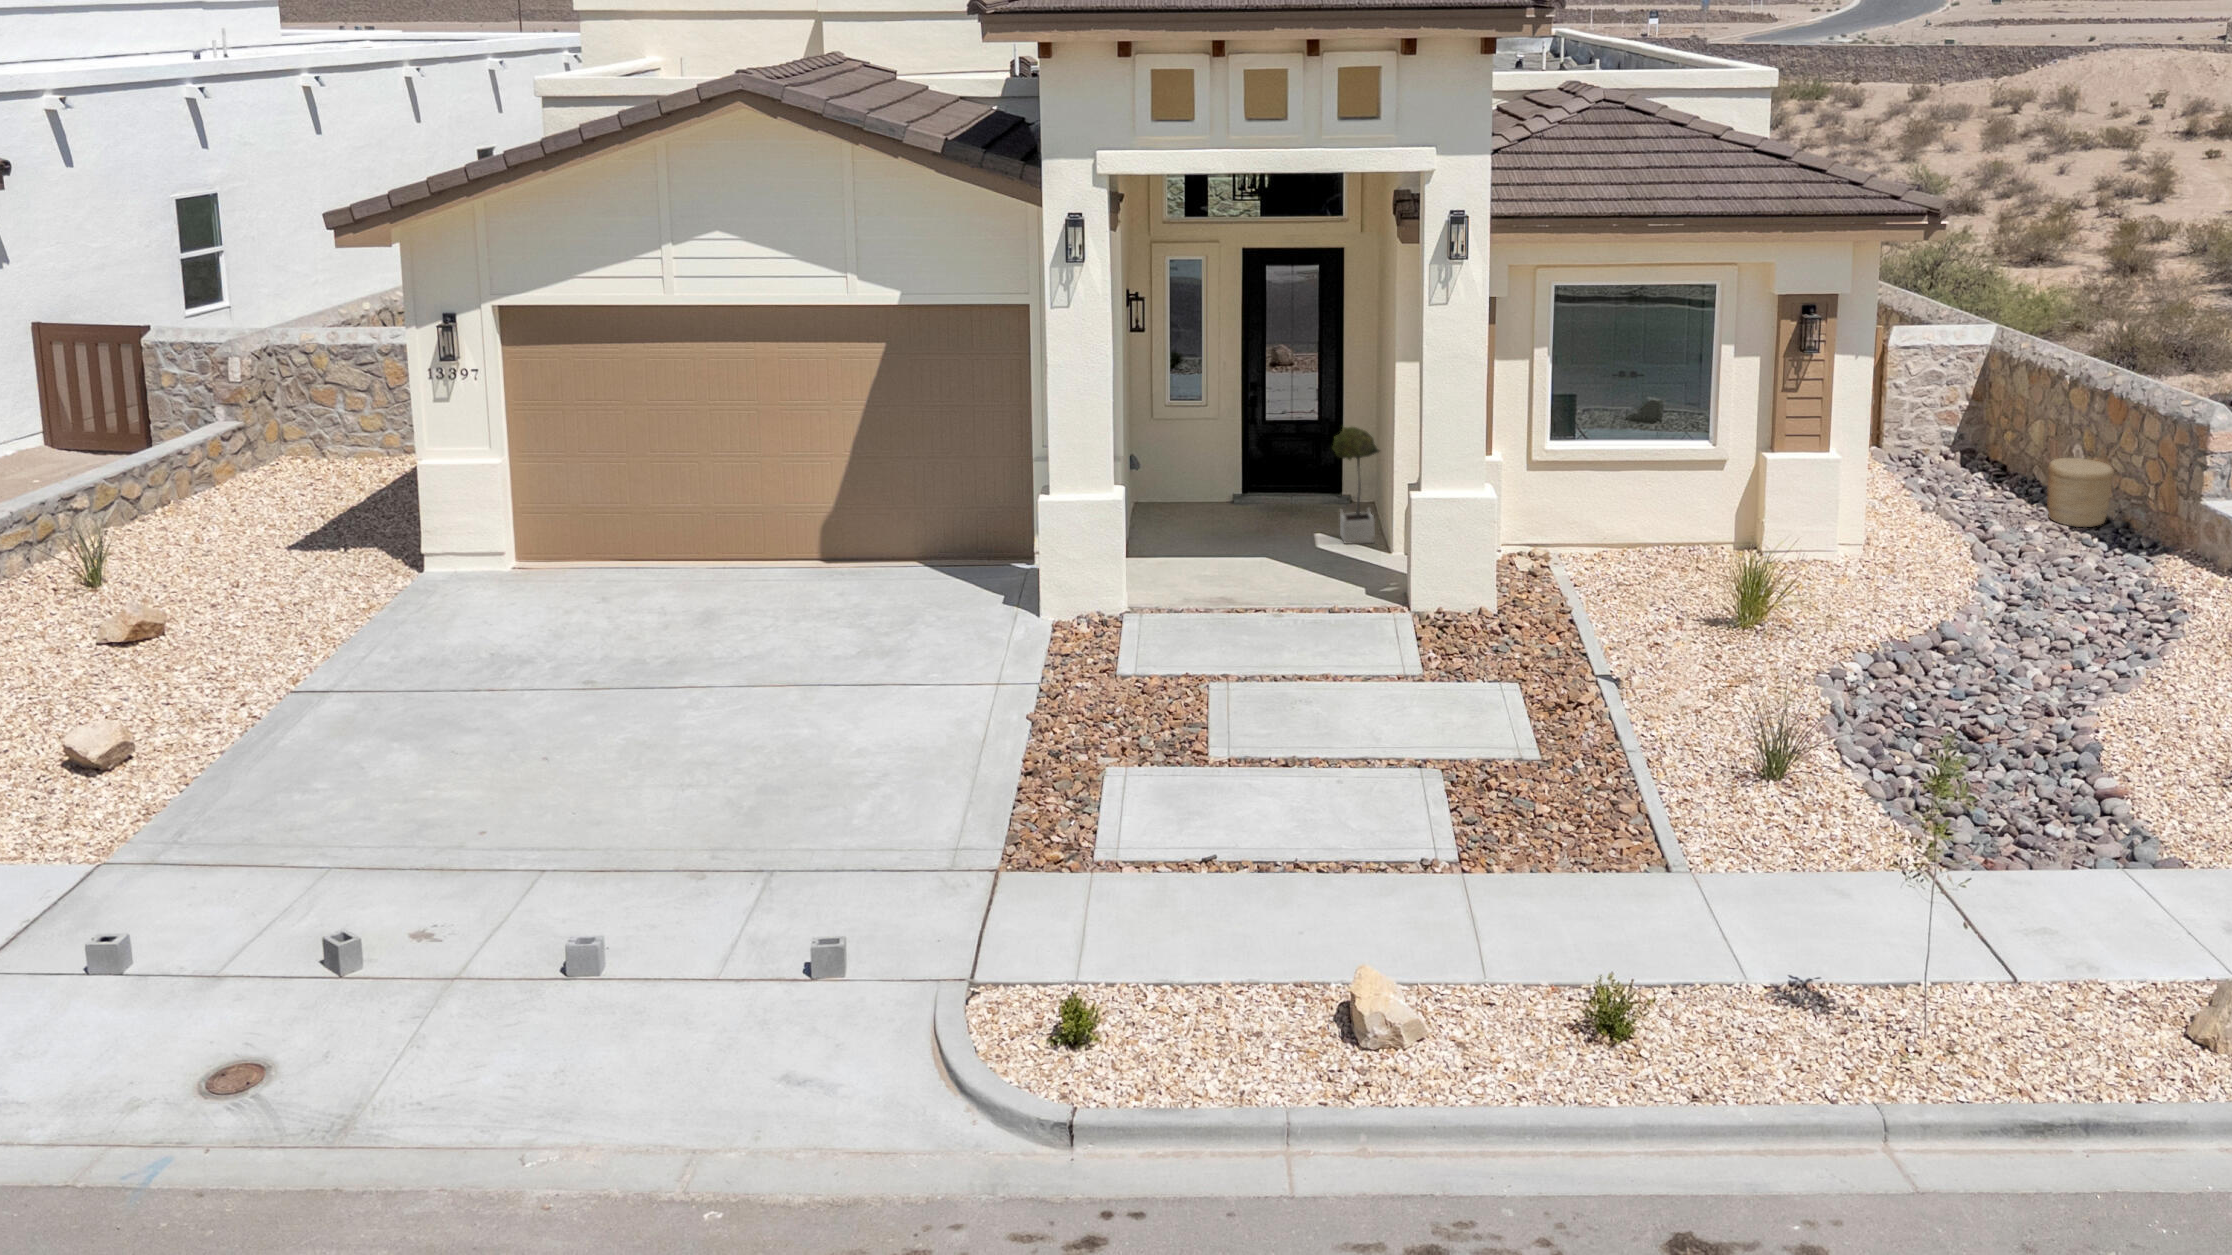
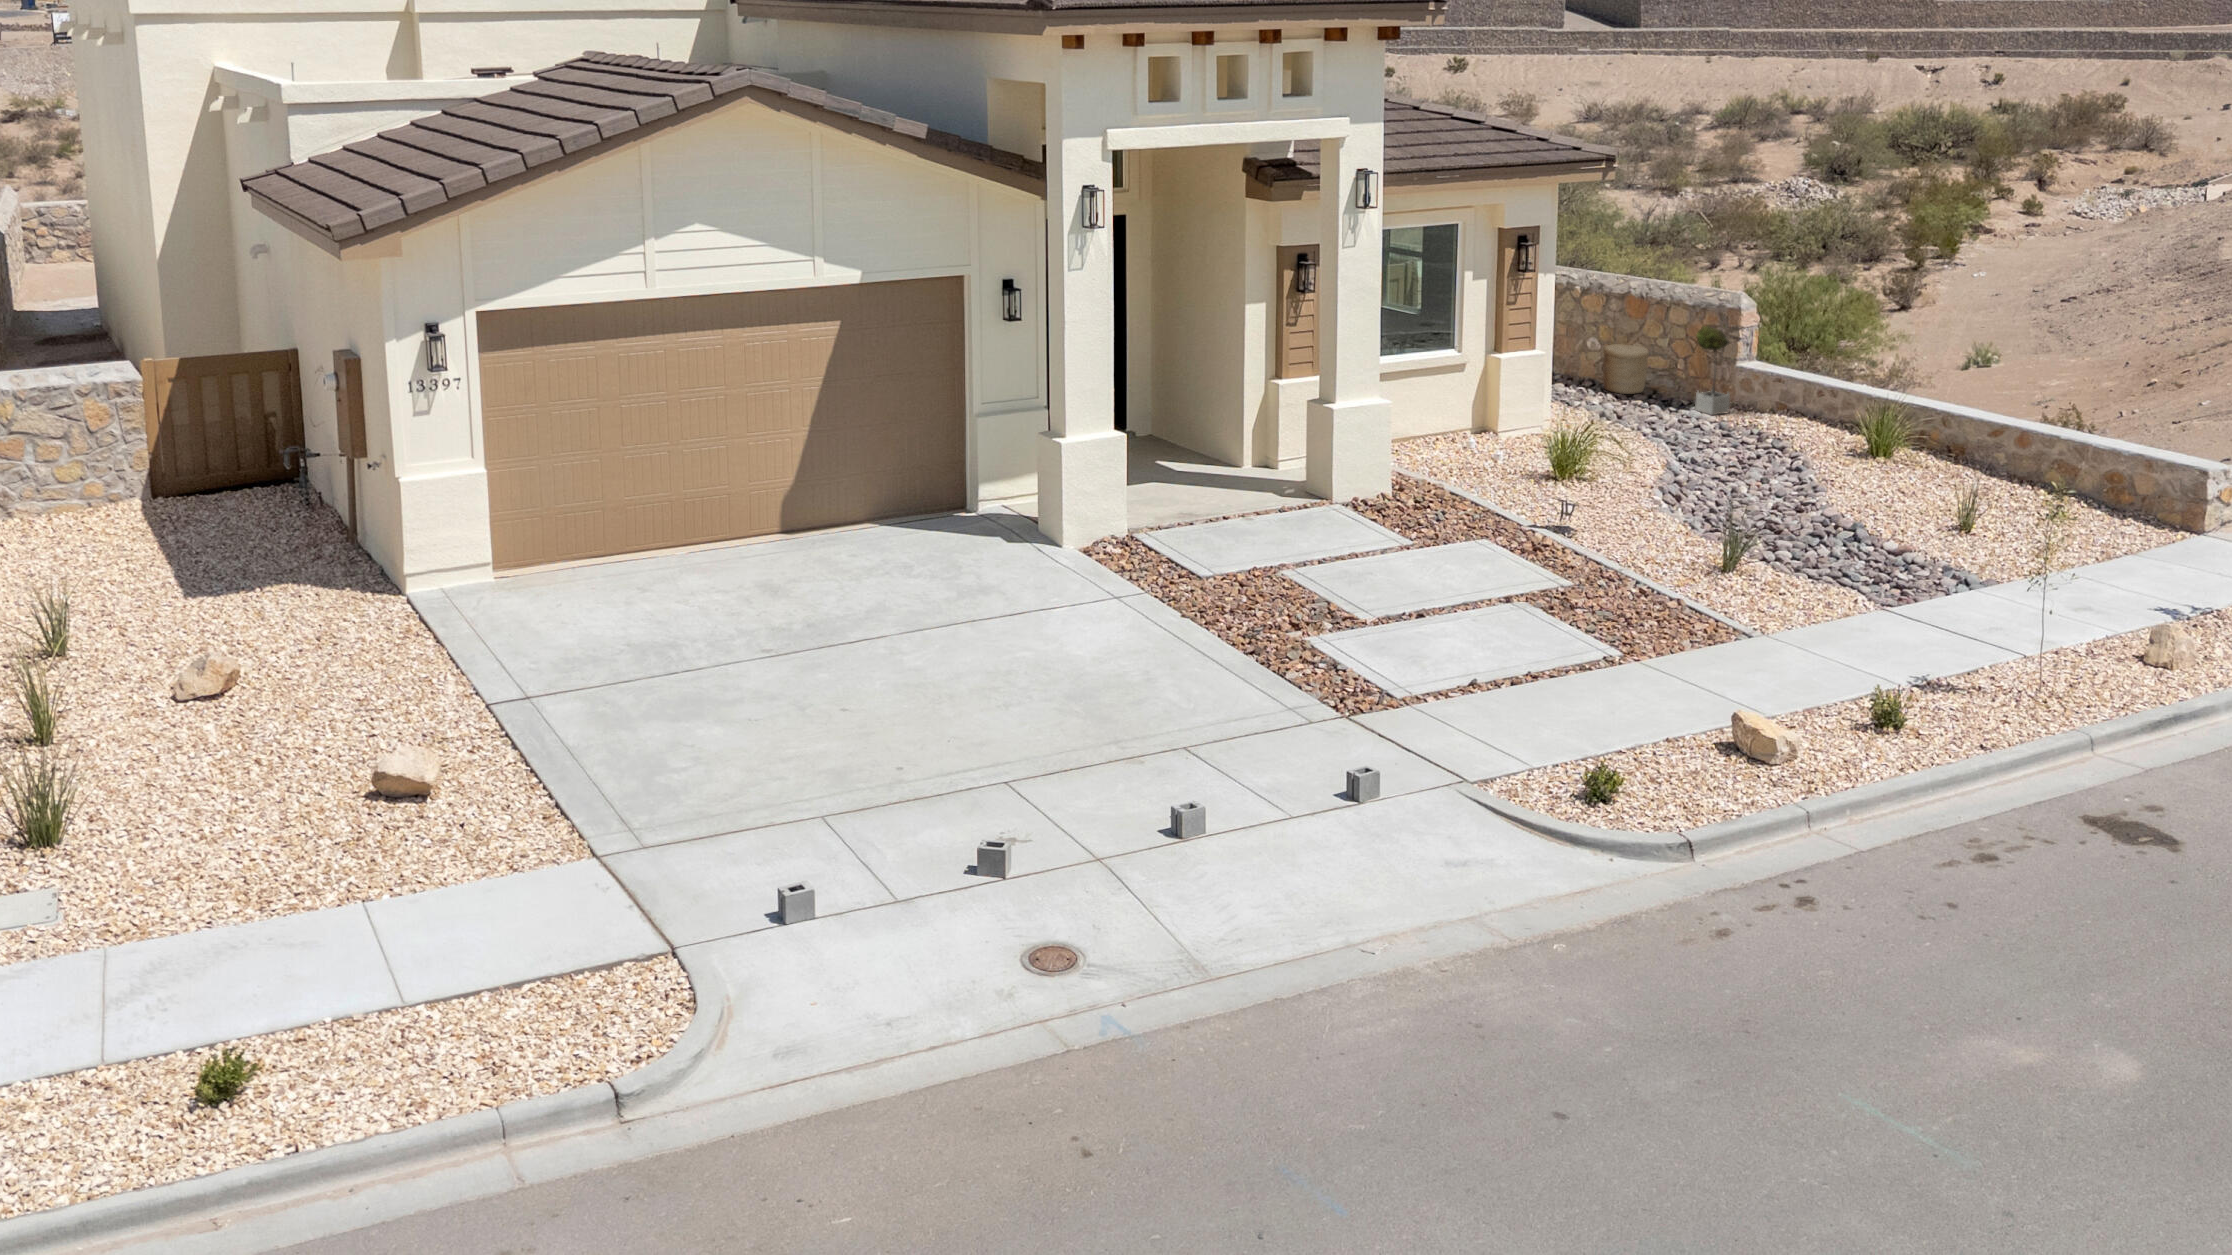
potted tree: present [1332,427,1379,544] -> present [1695,326,1730,415]

